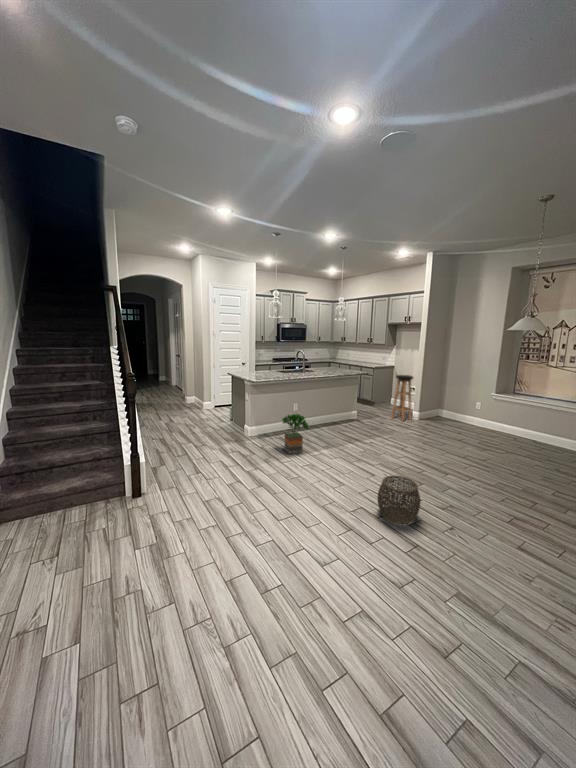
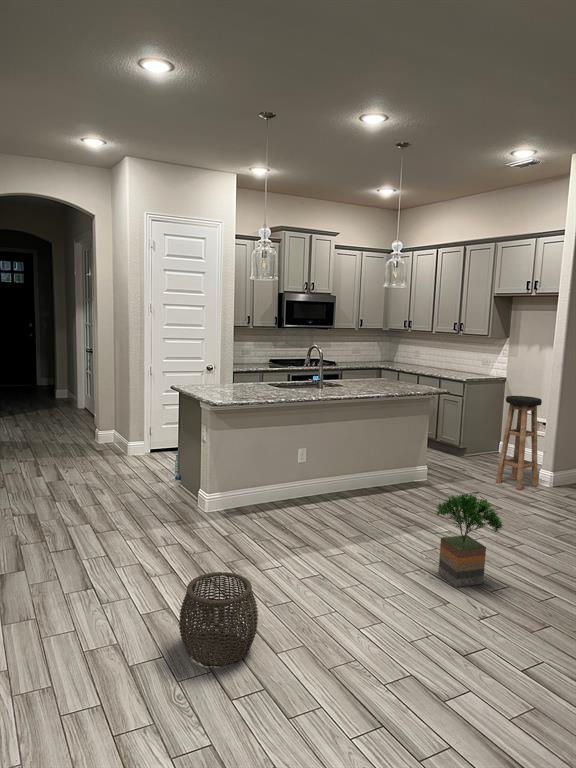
potted tree: present [282,414,309,454] -> present [435,494,503,587]
woven basket: present [378,476,420,524] -> present [179,572,258,666]

